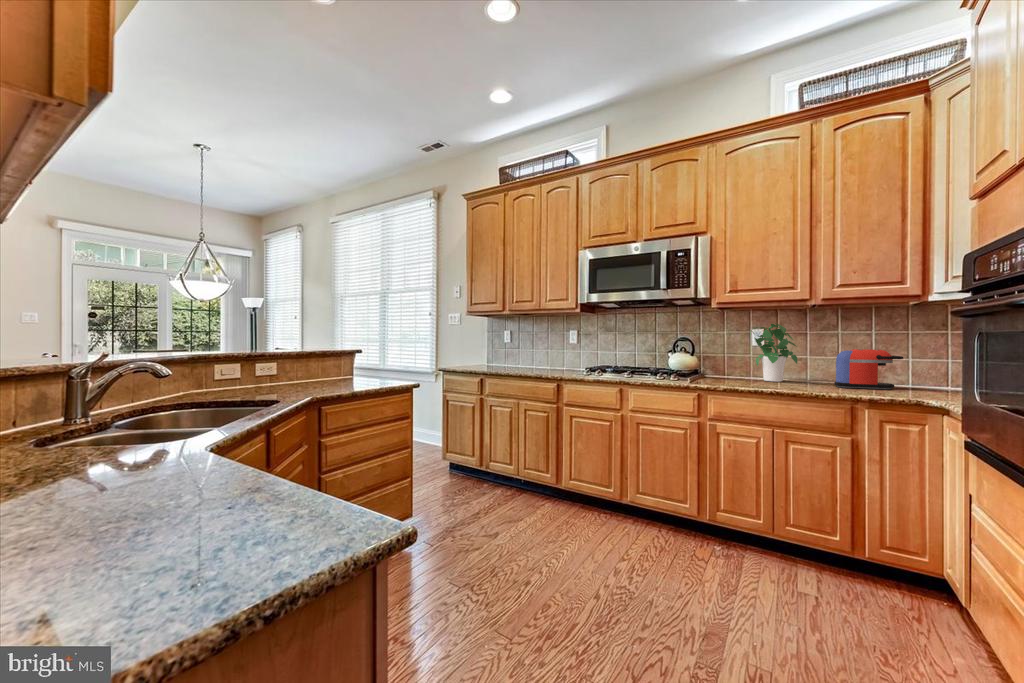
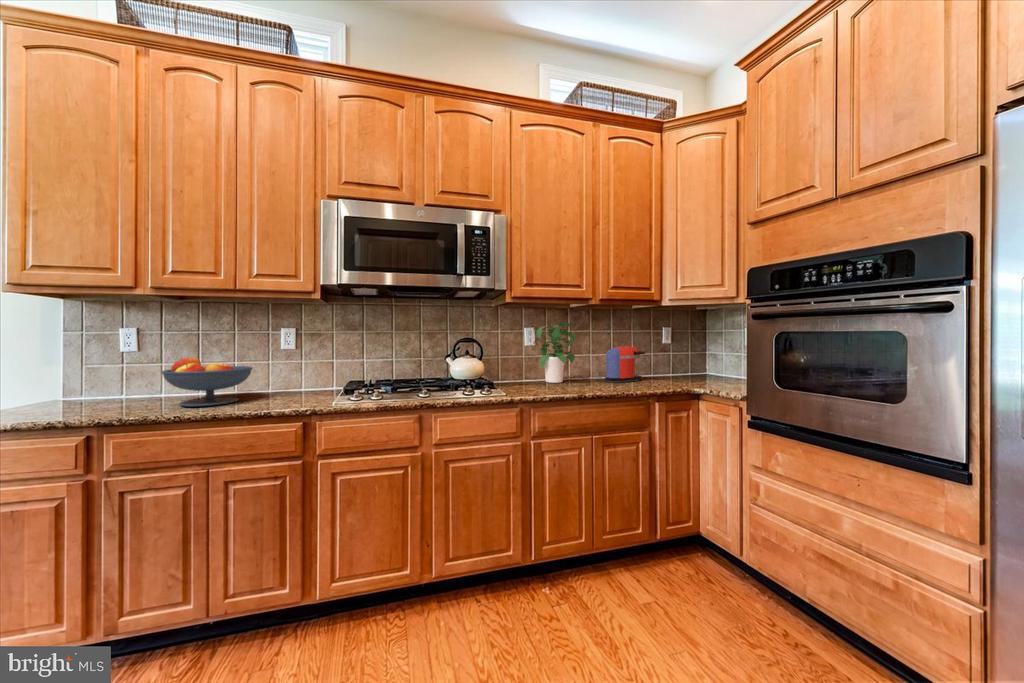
fruit bowl: none [510,345,549,371] -> present [161,357,253,406]

